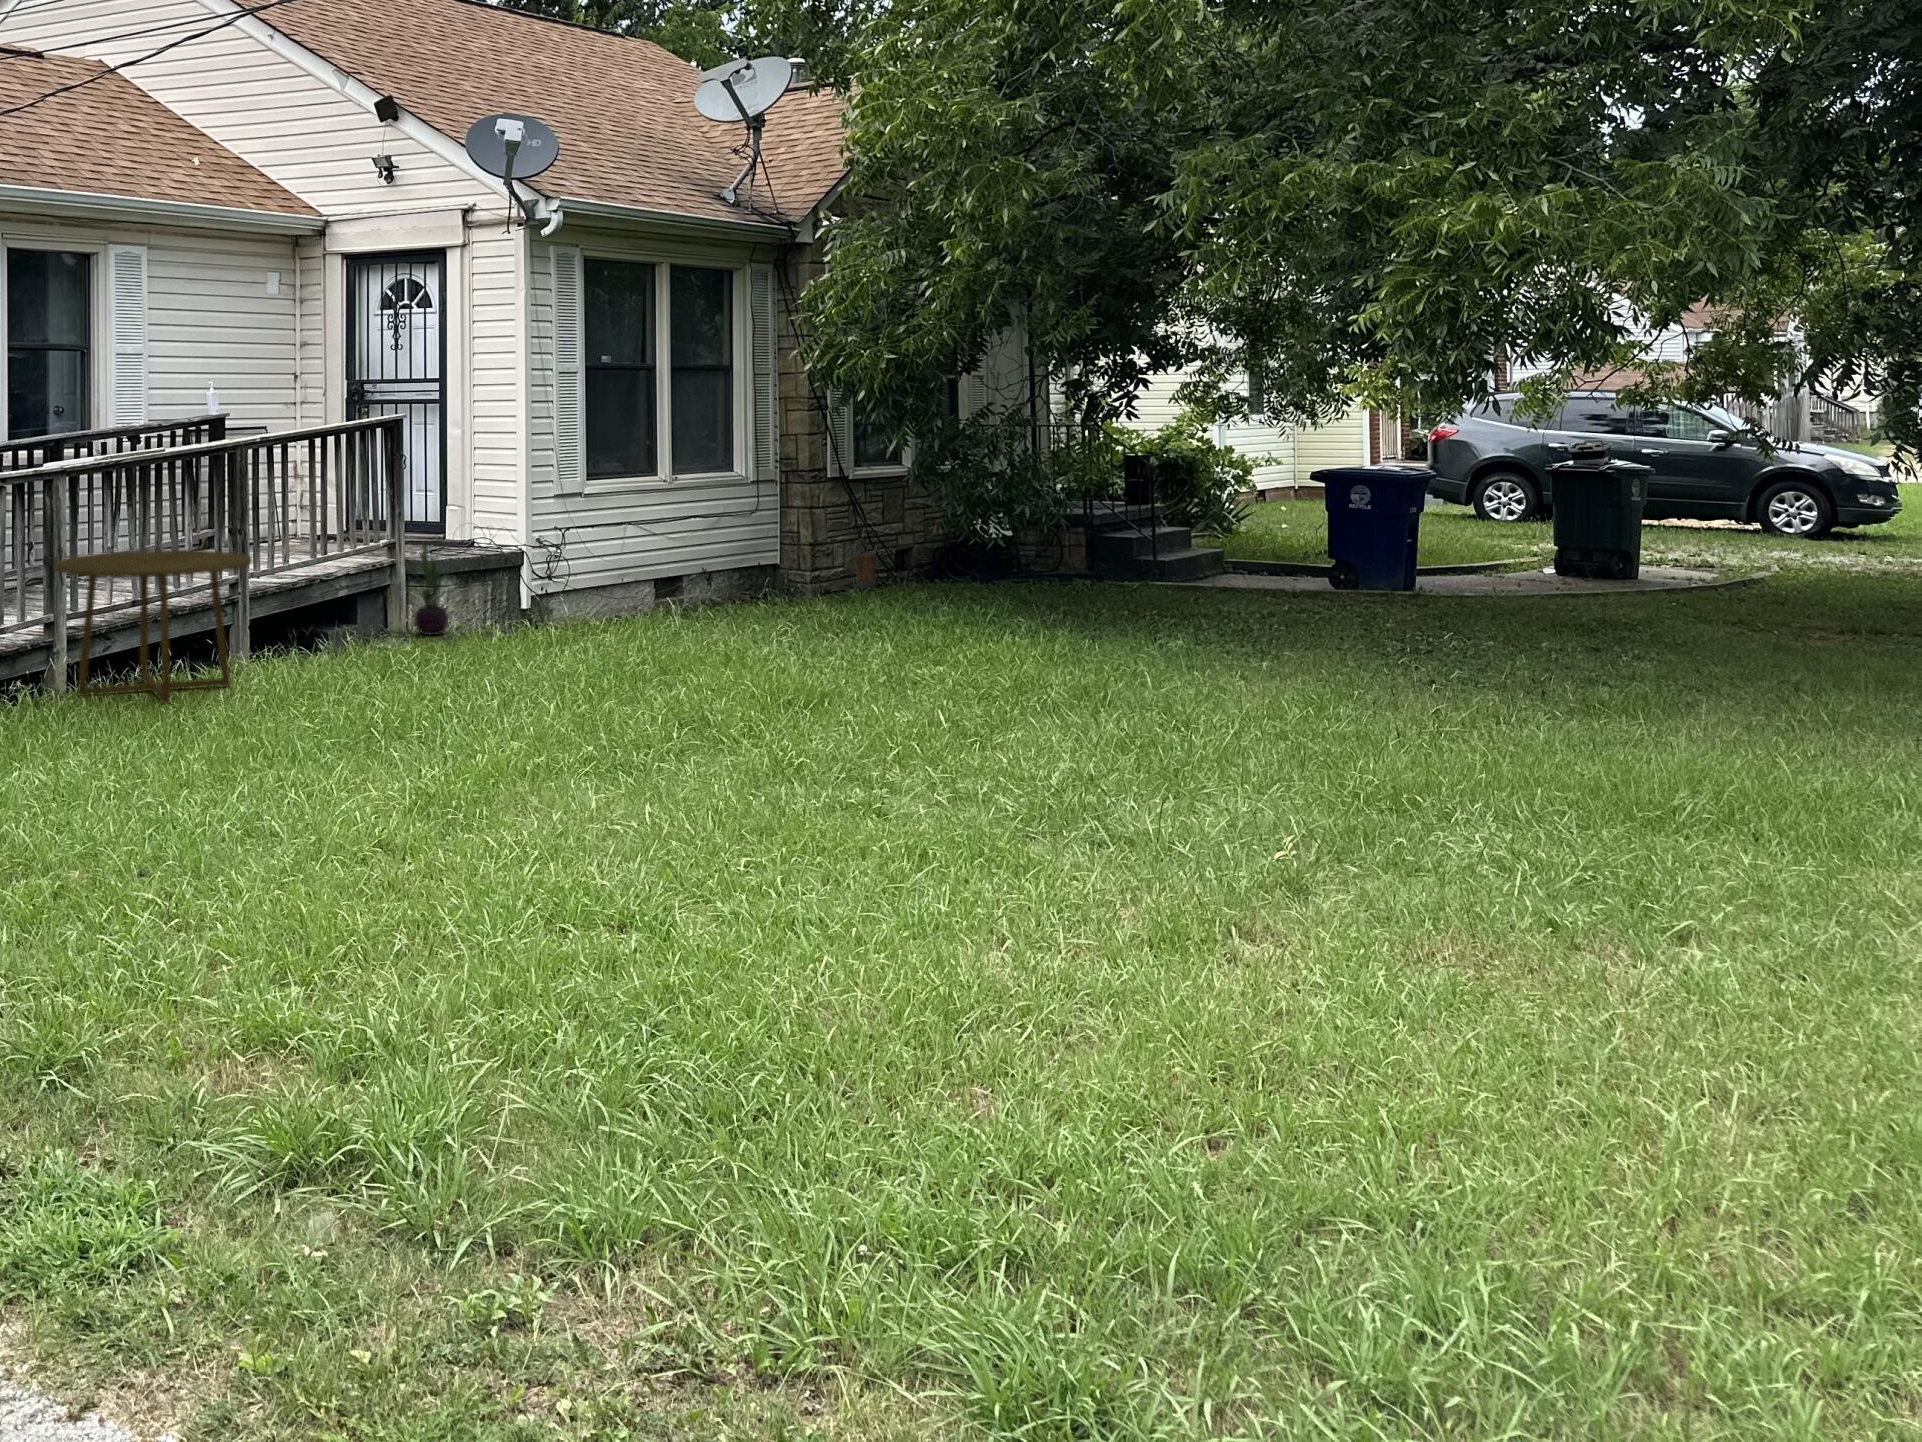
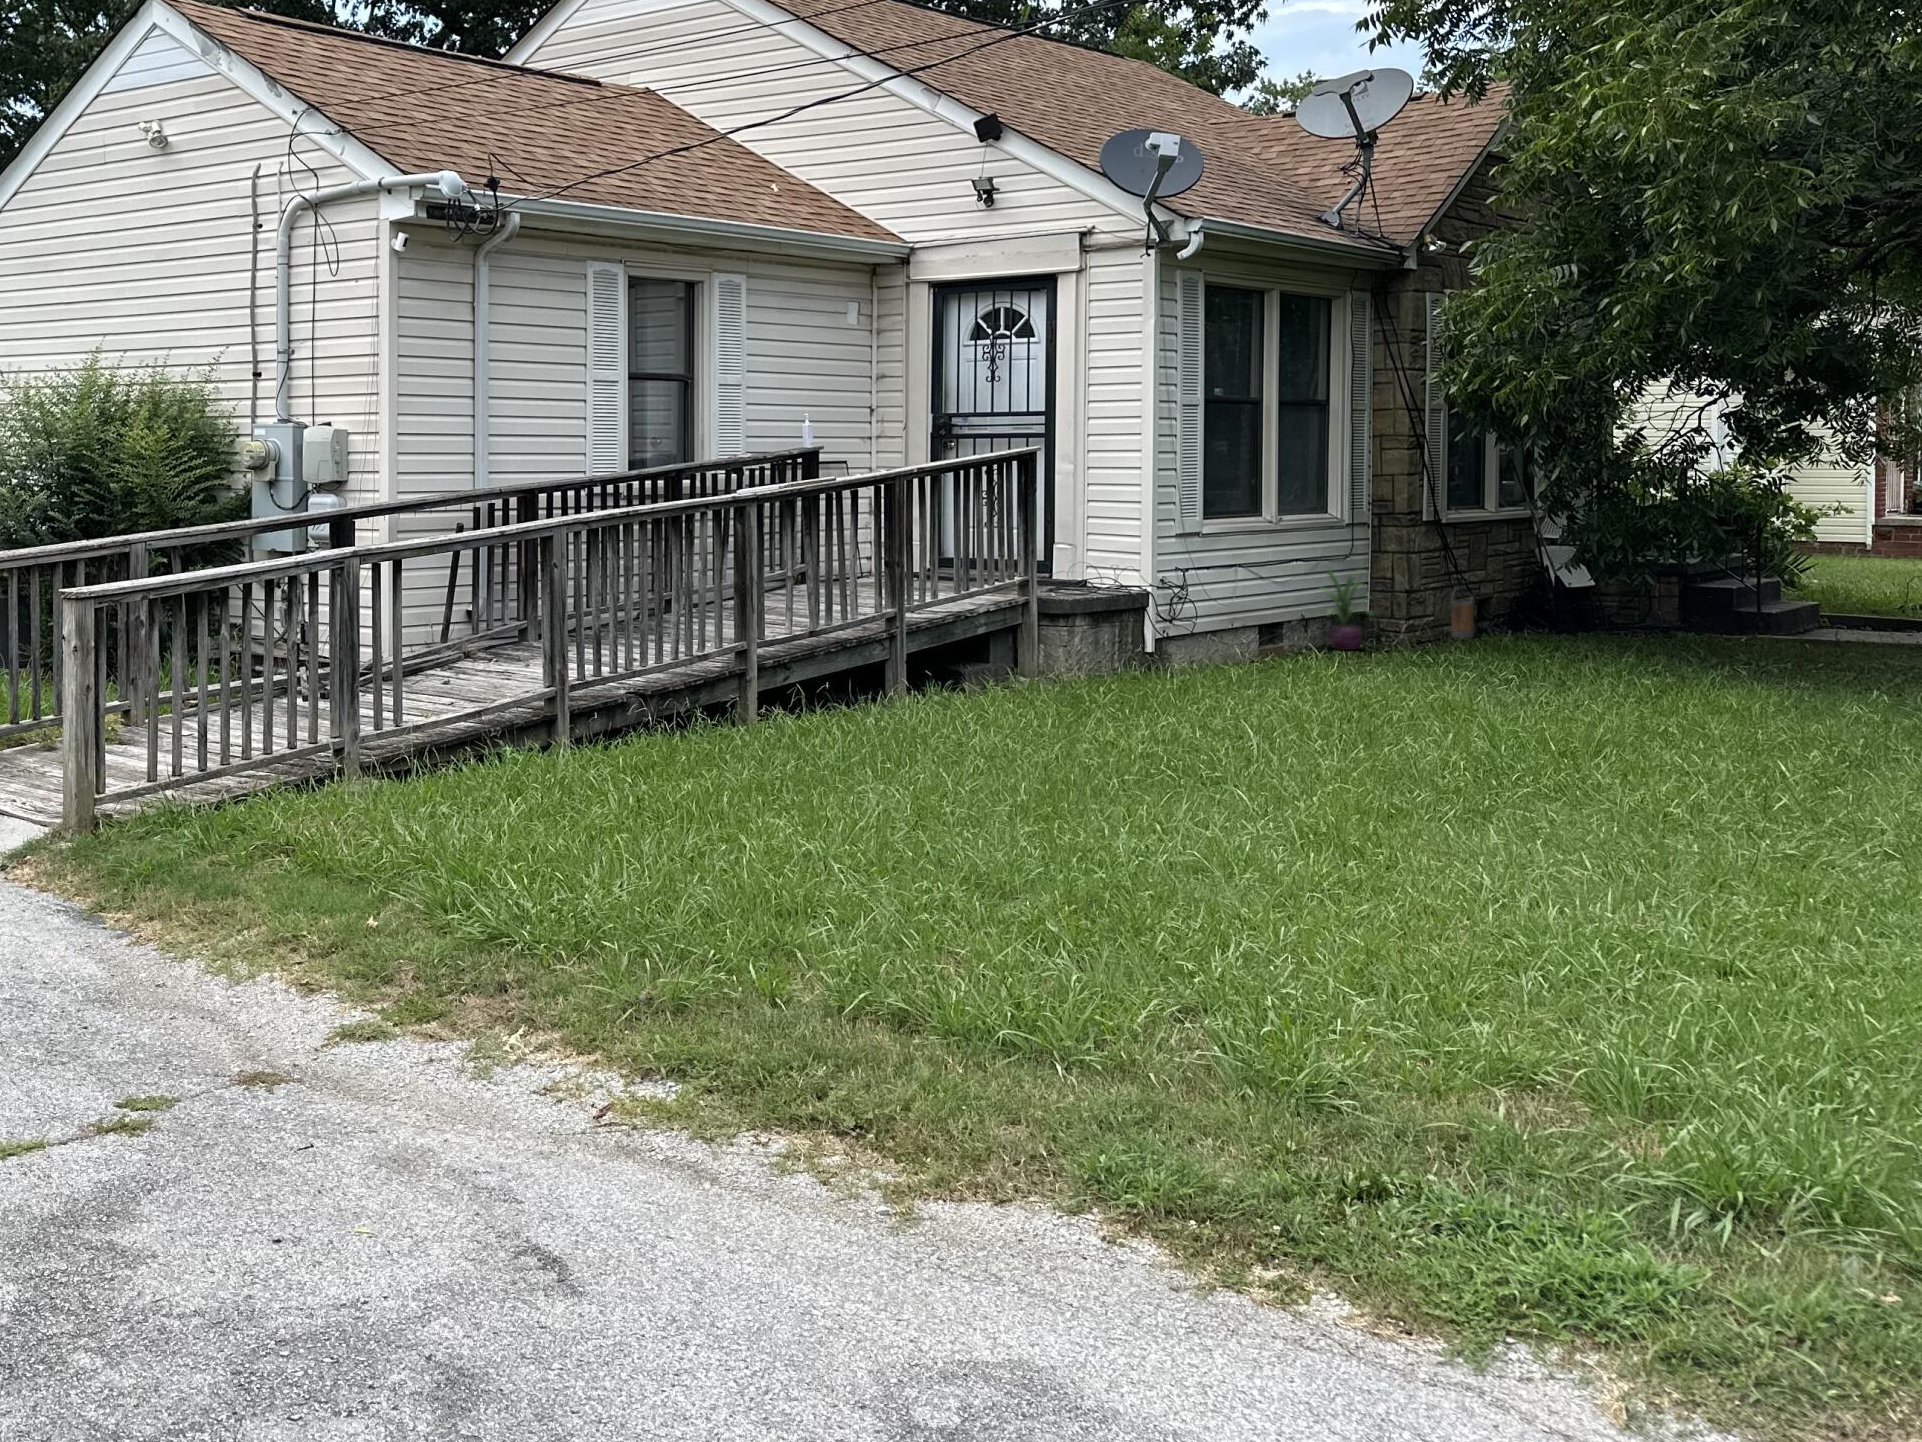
decorative plant: present [395,542,456,635] -> present [1321,570,1368,650]
round table: present [53,550,252,704] -> none [781,572,985,721]

